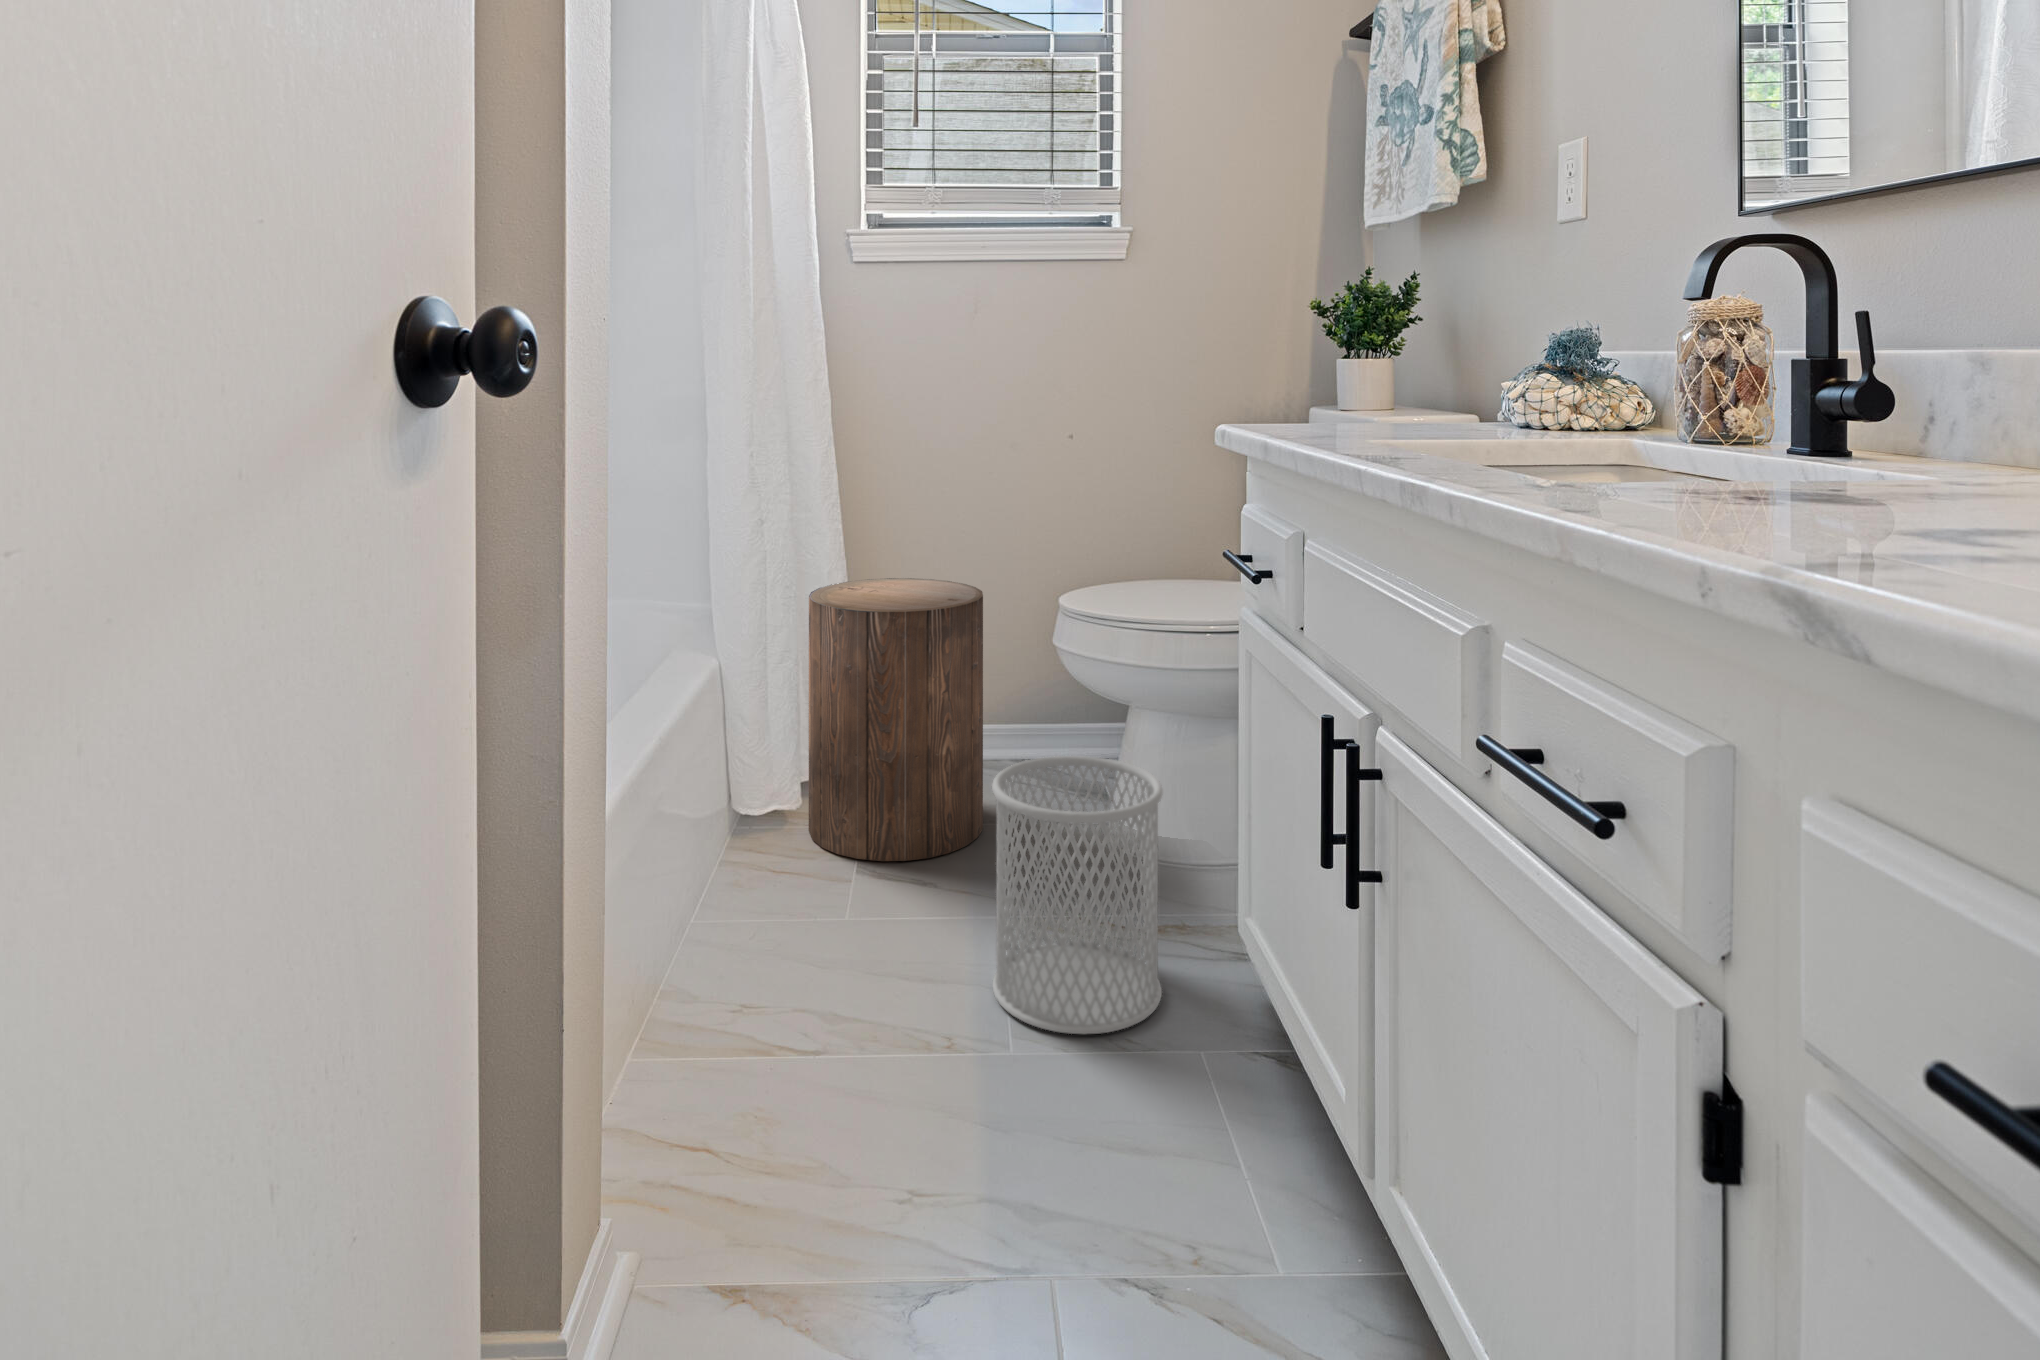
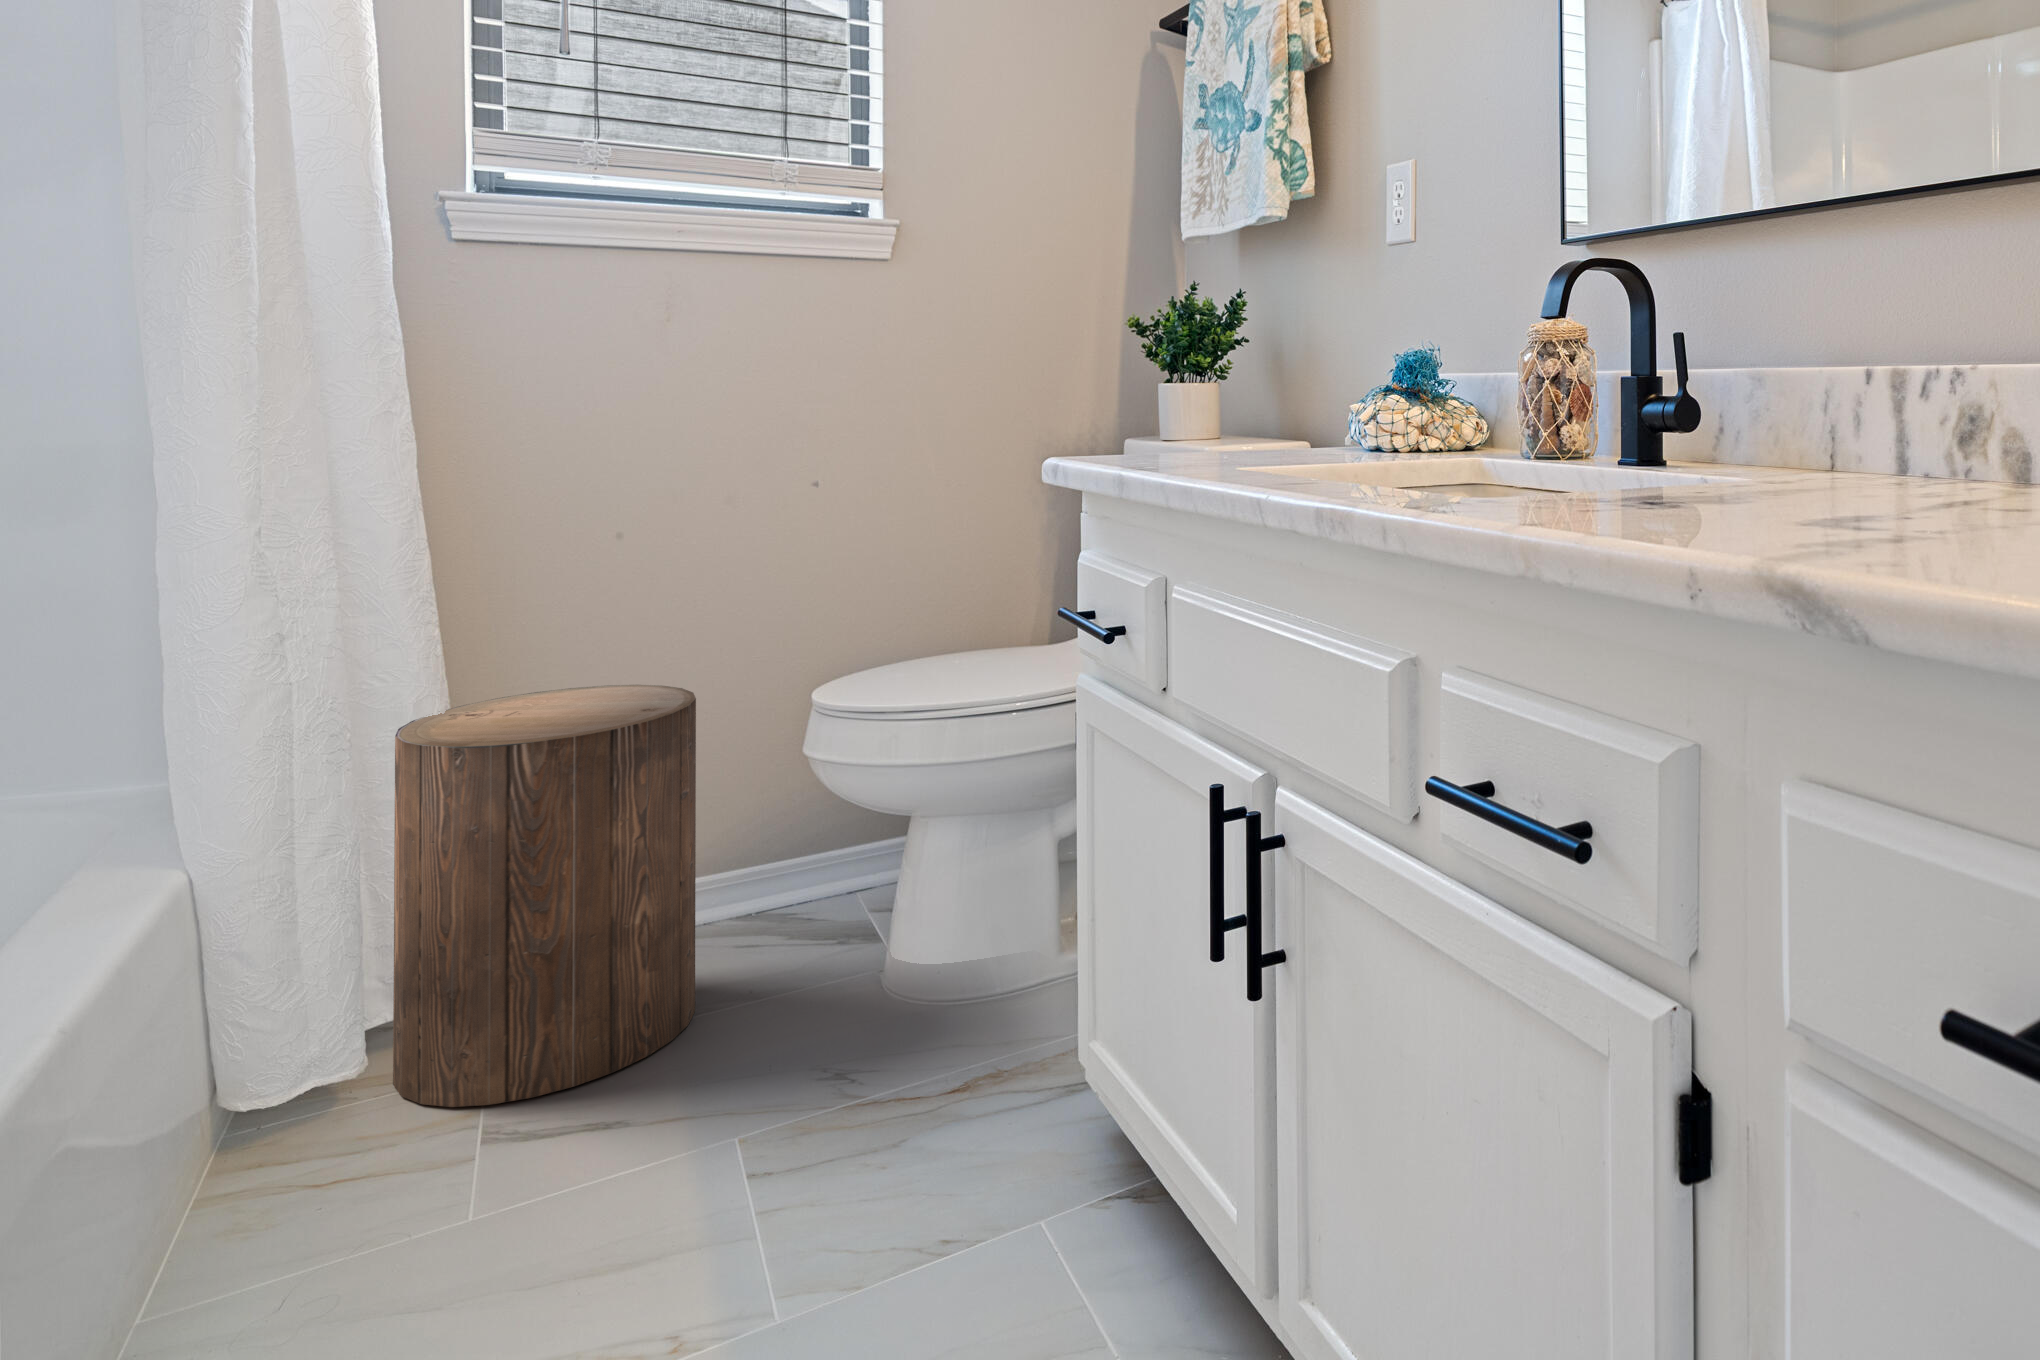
wastebasket: present [992,756,1163,1035] -> none [736,883,976,1258]

